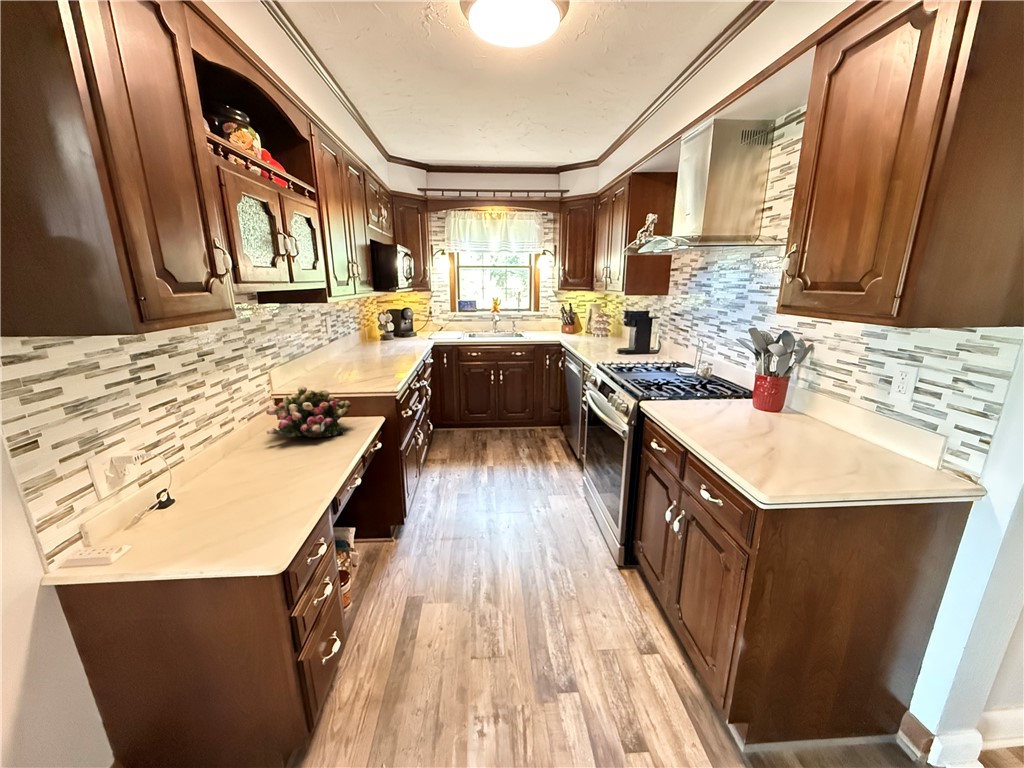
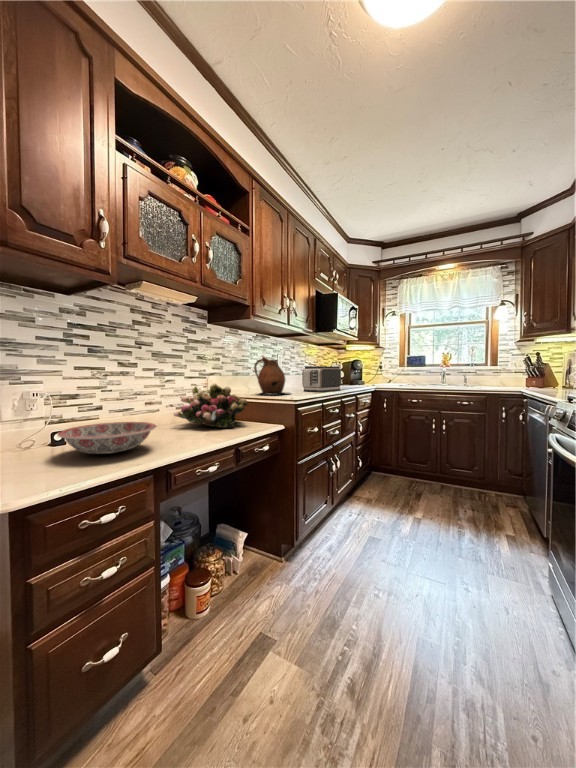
toaster: none [366,331,408,364] -> present [302,366,341,392]
ceramic pitcher: none [317,333,366,381] -> present [254,356,285,395]
ceramic bowl: none [205,456,309,505] -> present [58,422,156,454]

